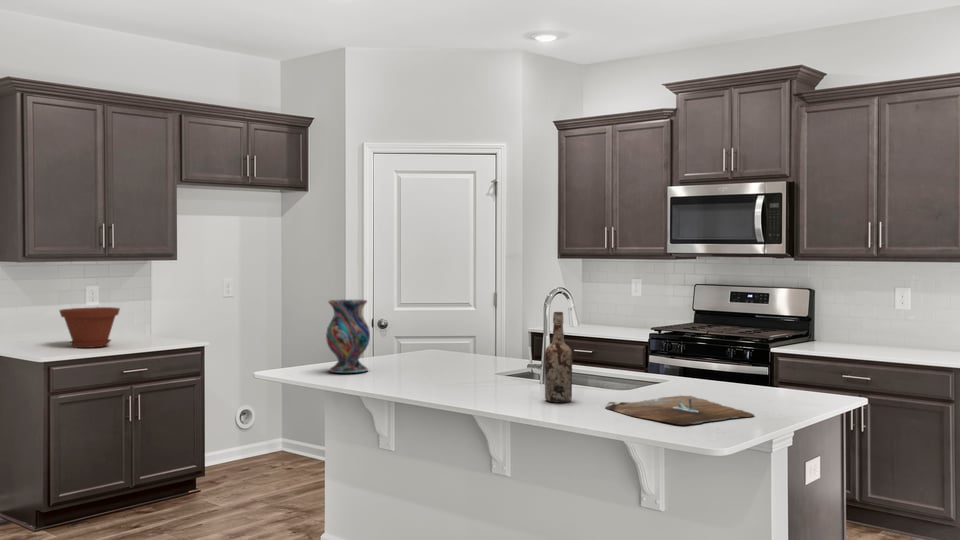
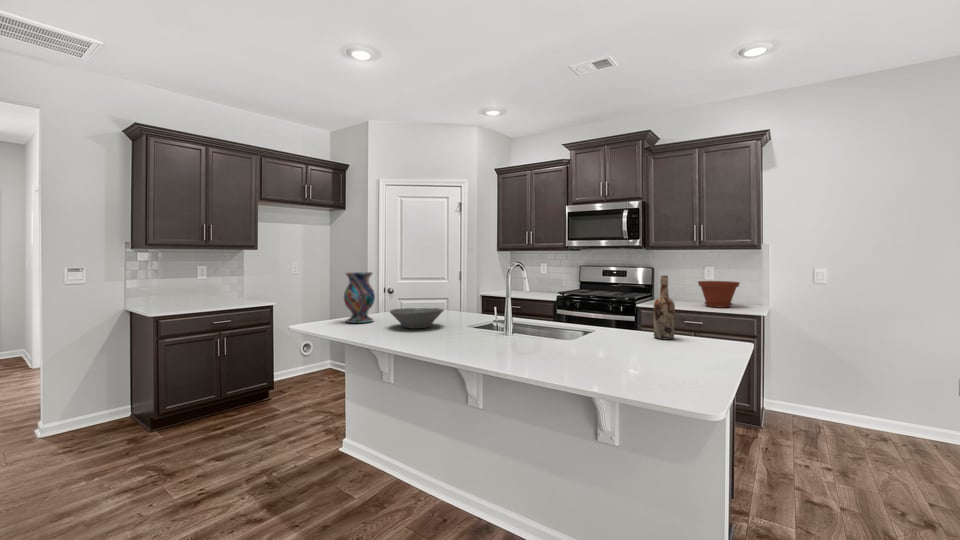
plant pot: present [60,307,120,348] -> present [698,281,740,308]
wine bottle: present [545,312,572,402] -> present [654,276,675,339]
bowl: none [394,352,470,381] -> present [390,308,444,329]
cutting board: present [606,396,754,425] -> none [543,337,657,362]

